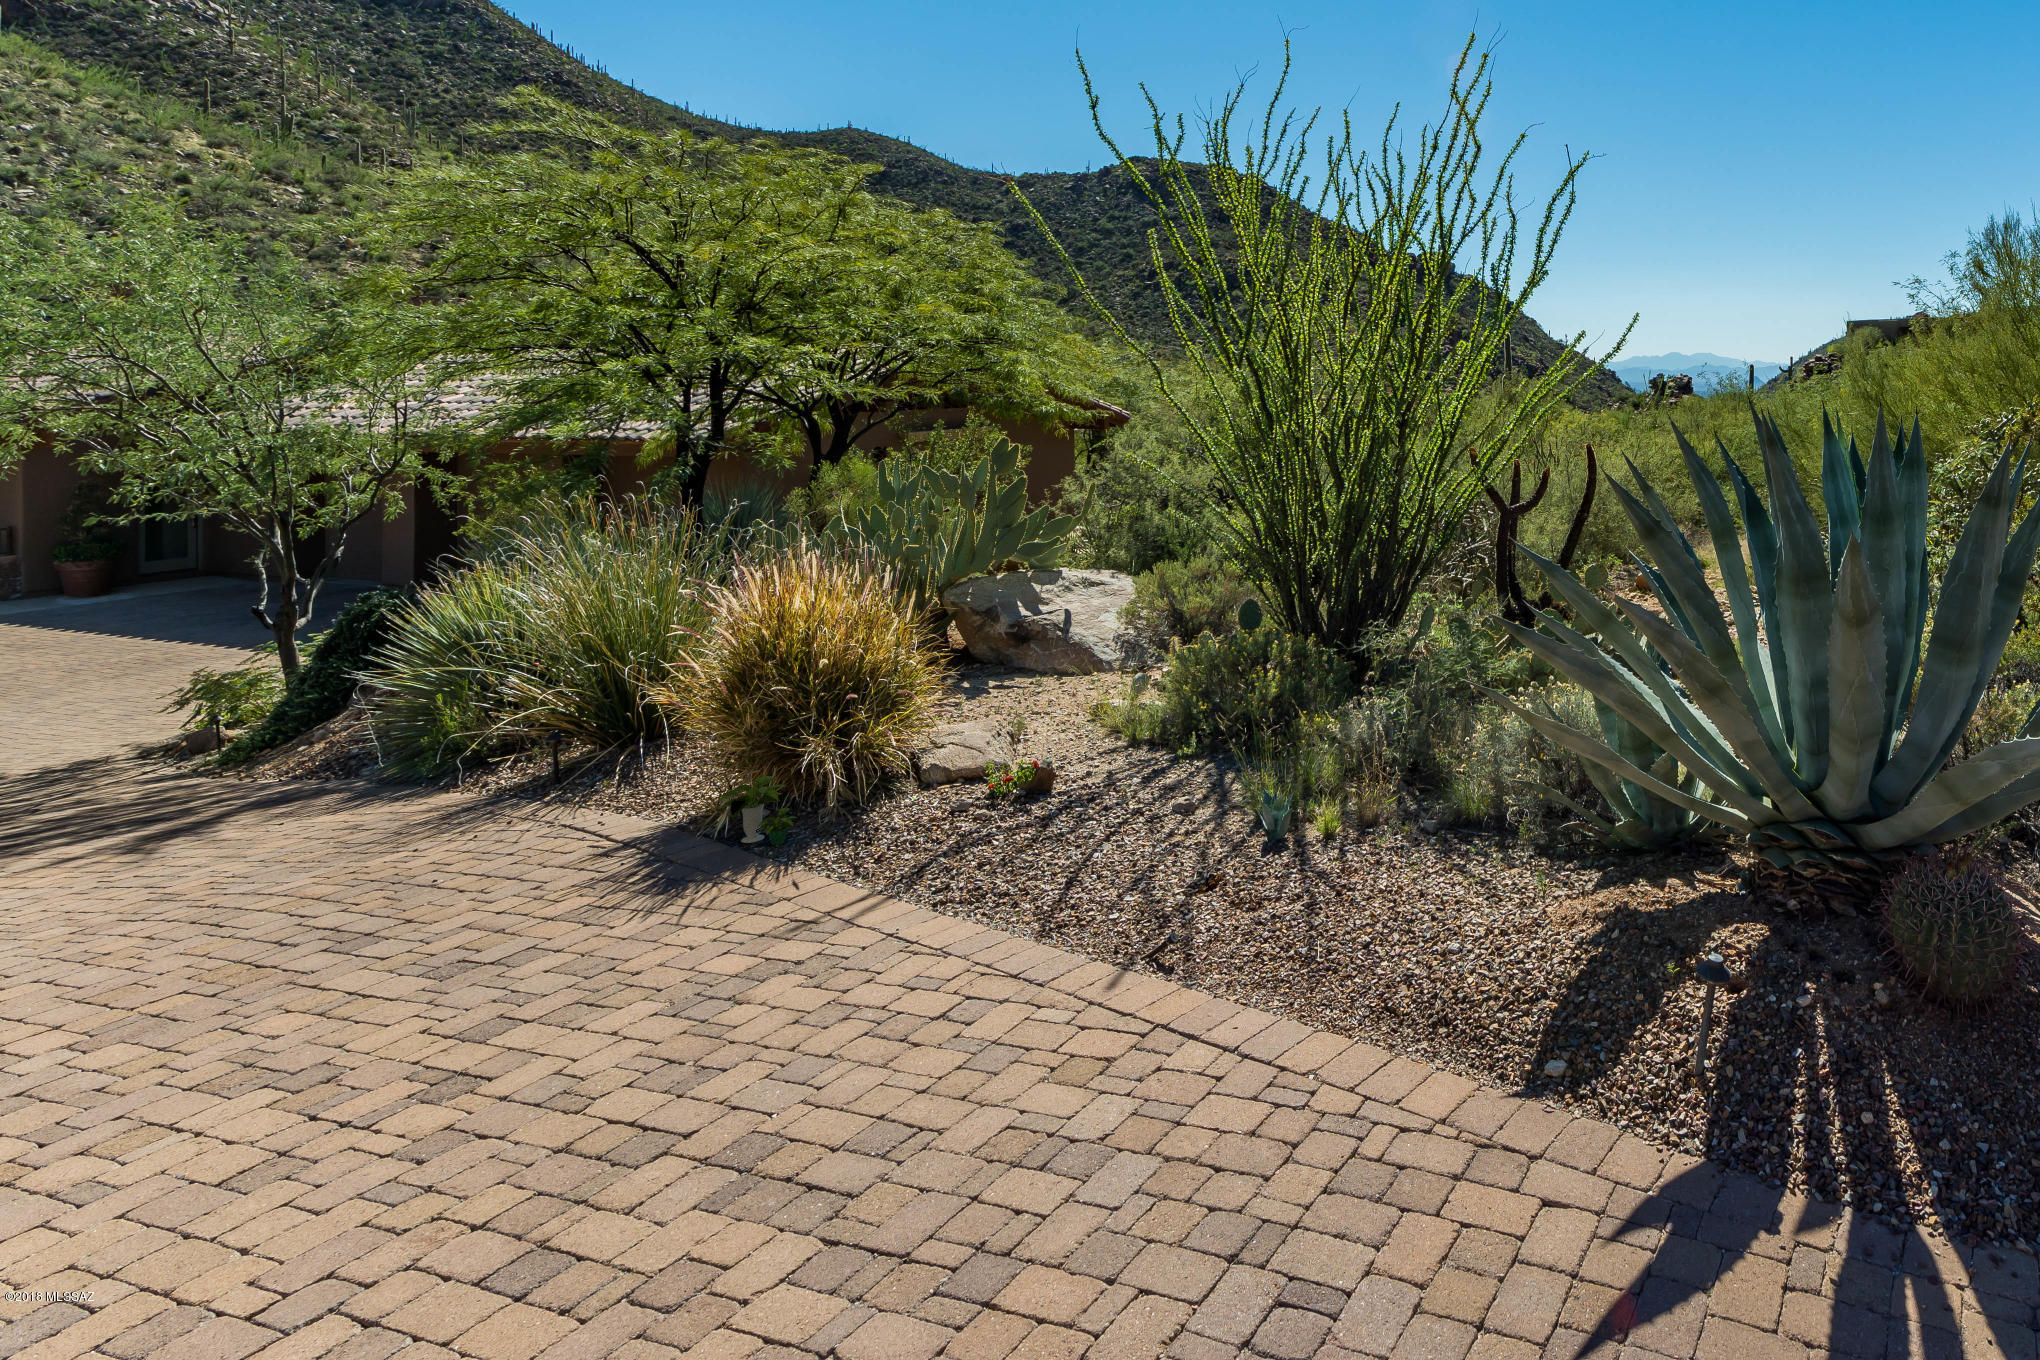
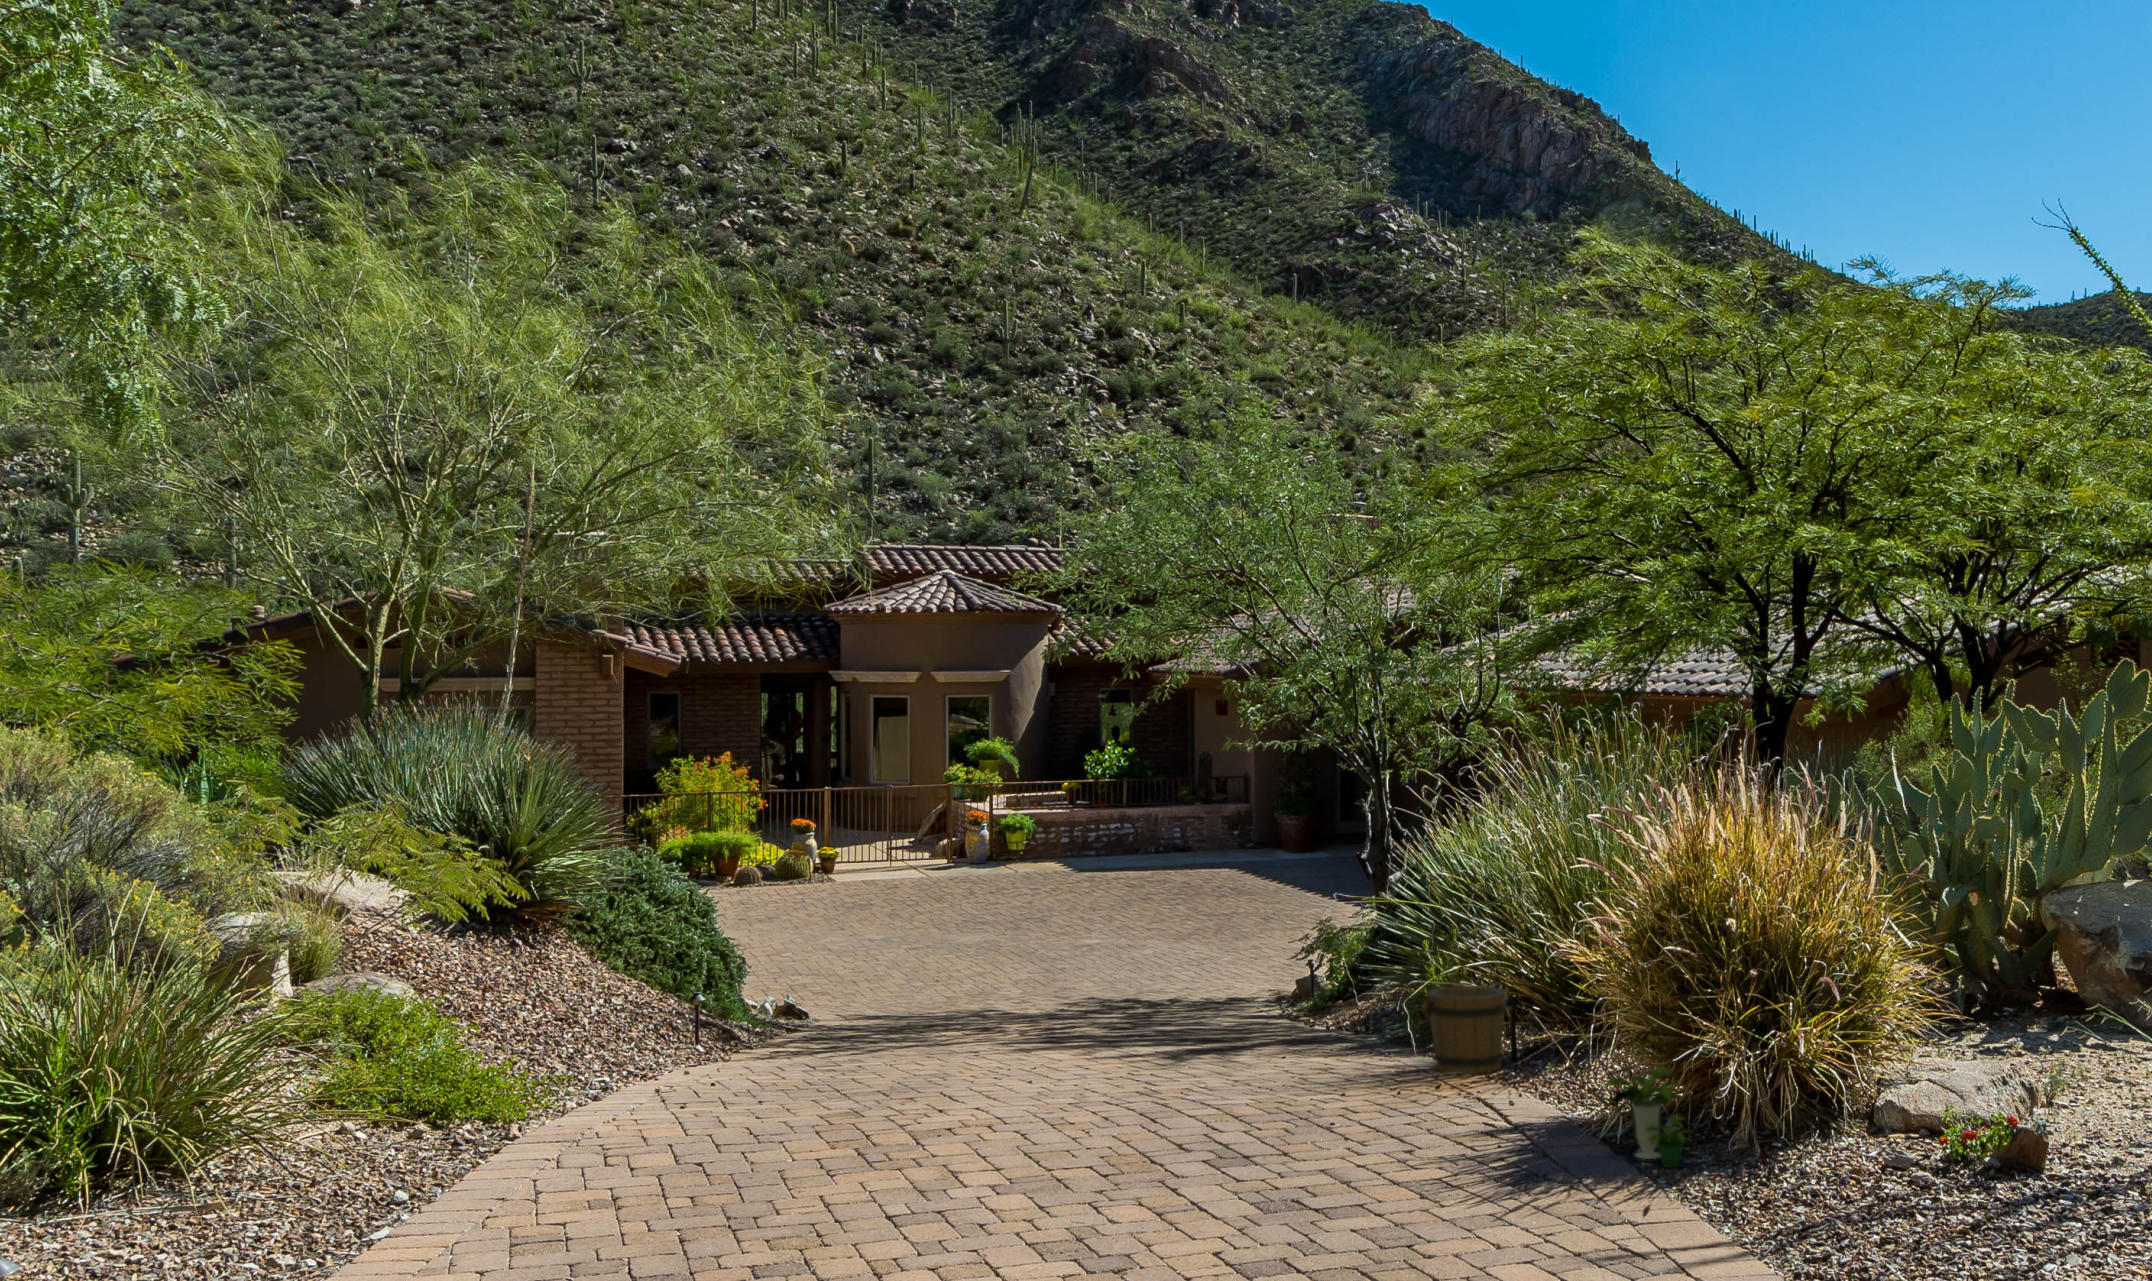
bucket: none [450,723,538,802] -> present [1421,986,1506,1074]

